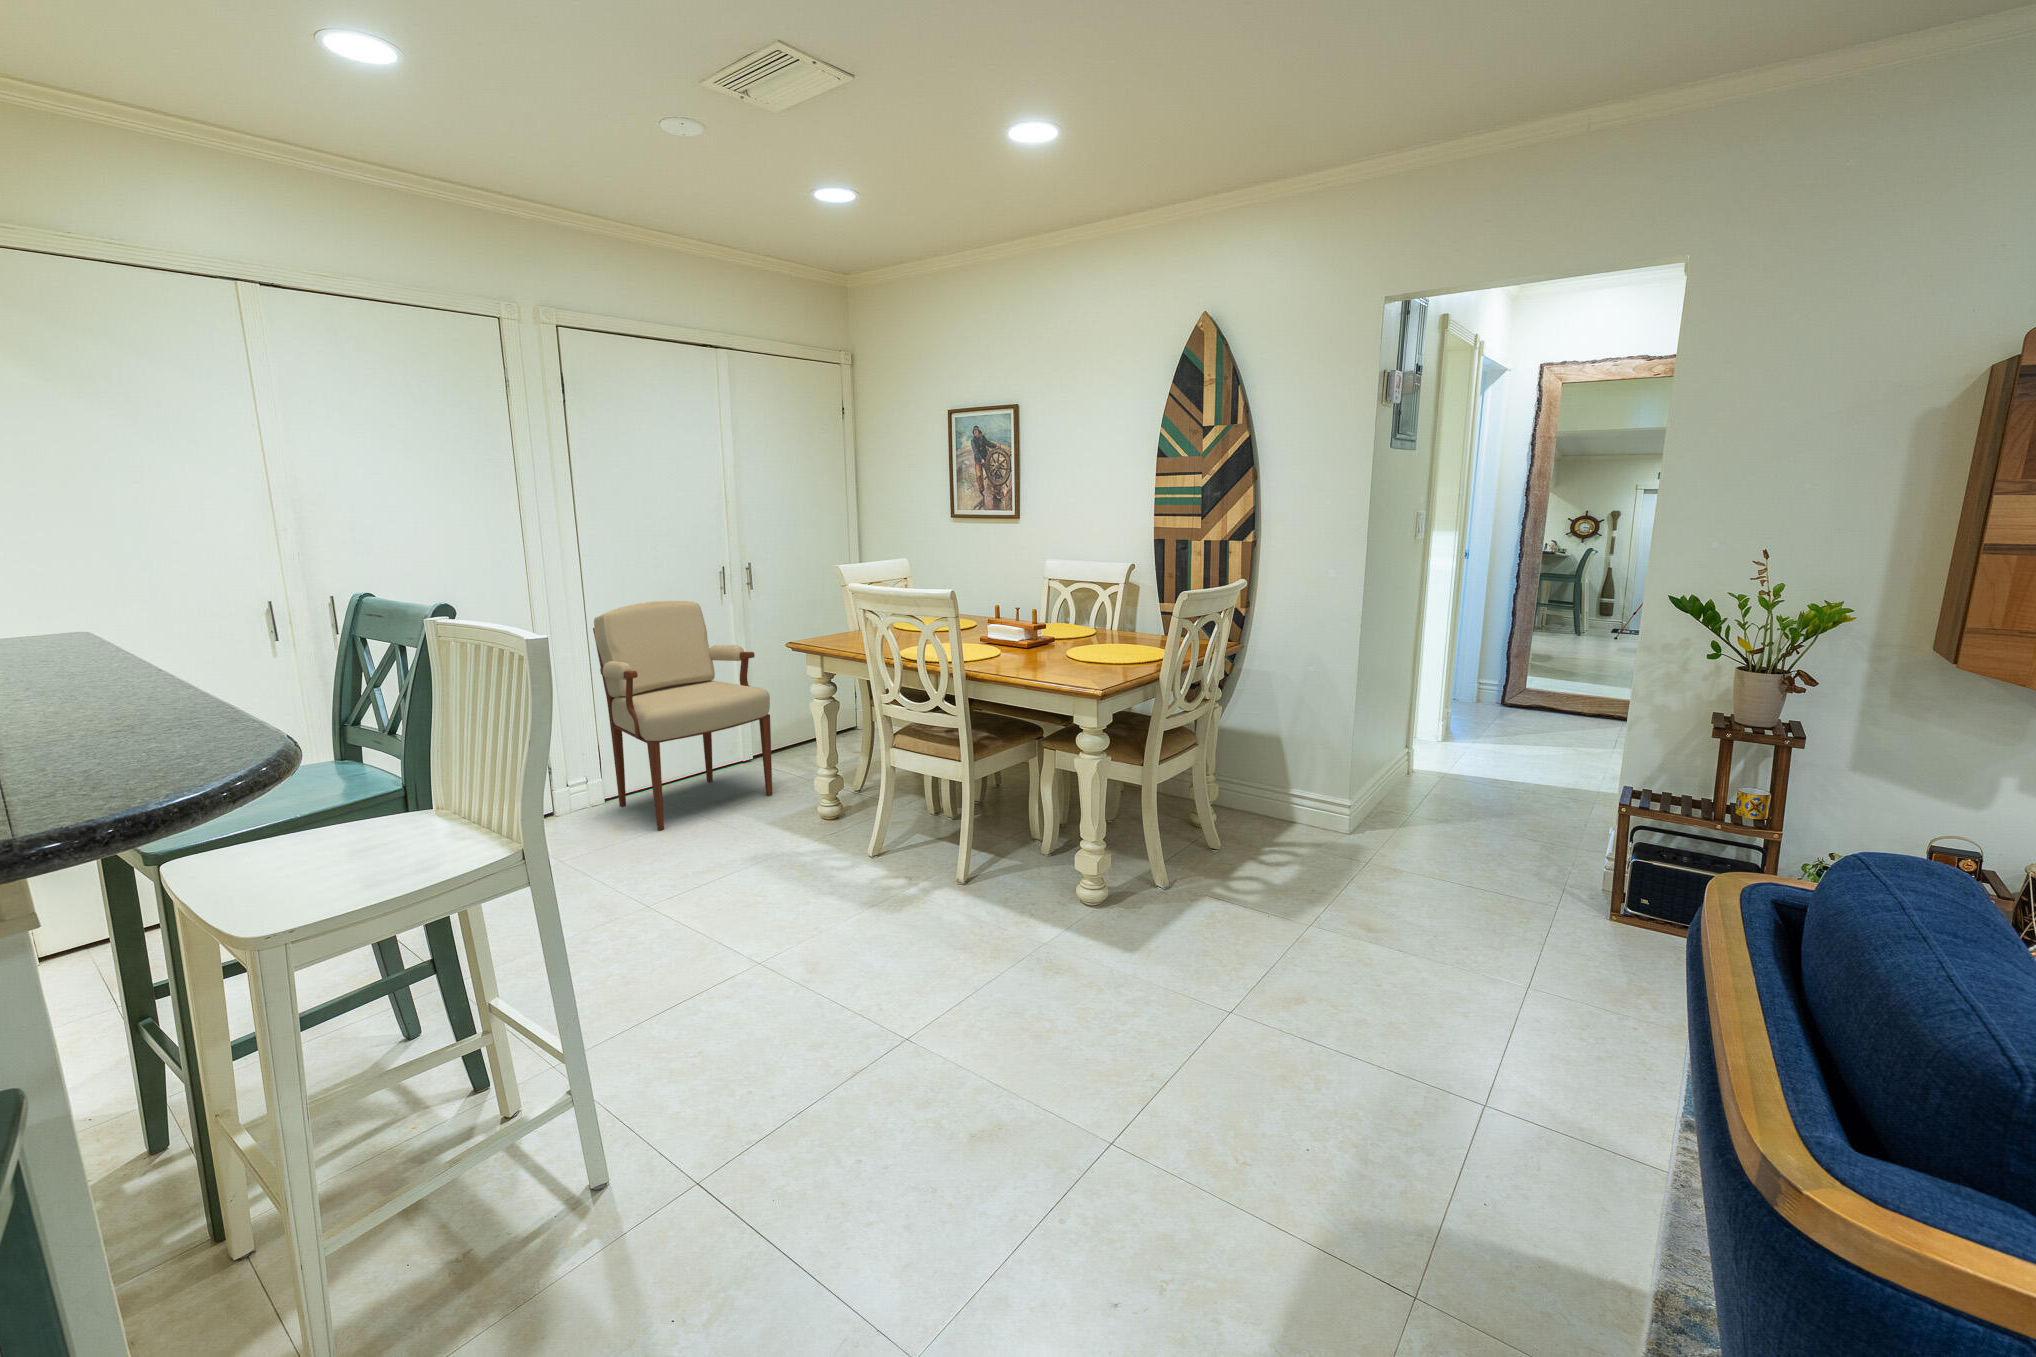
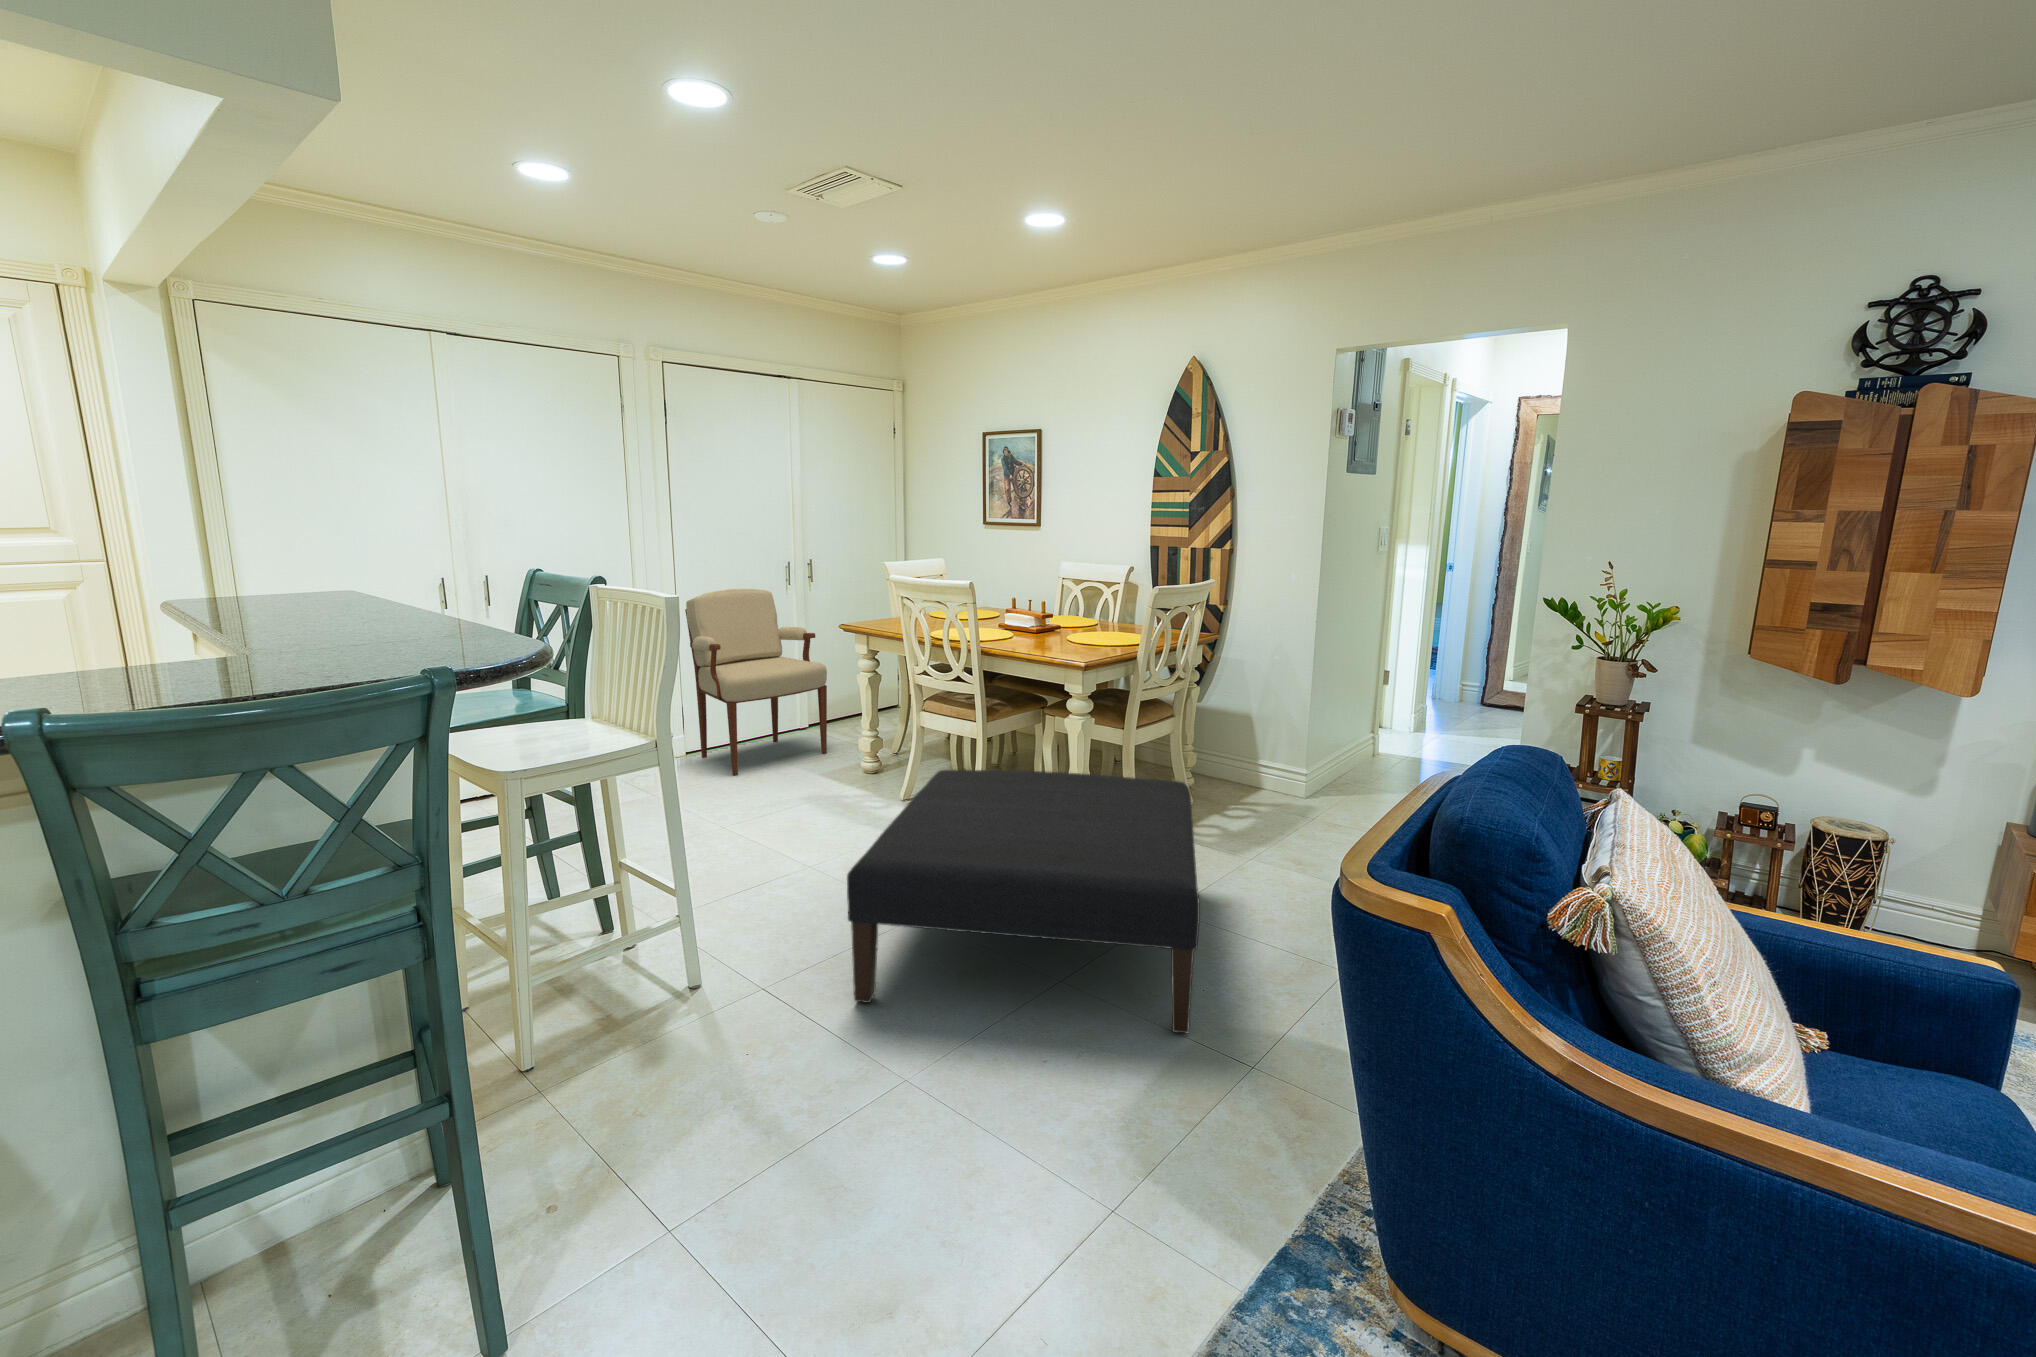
ottoman: none [819,836,1335,1235] -> present [847,770,1200,1033]

